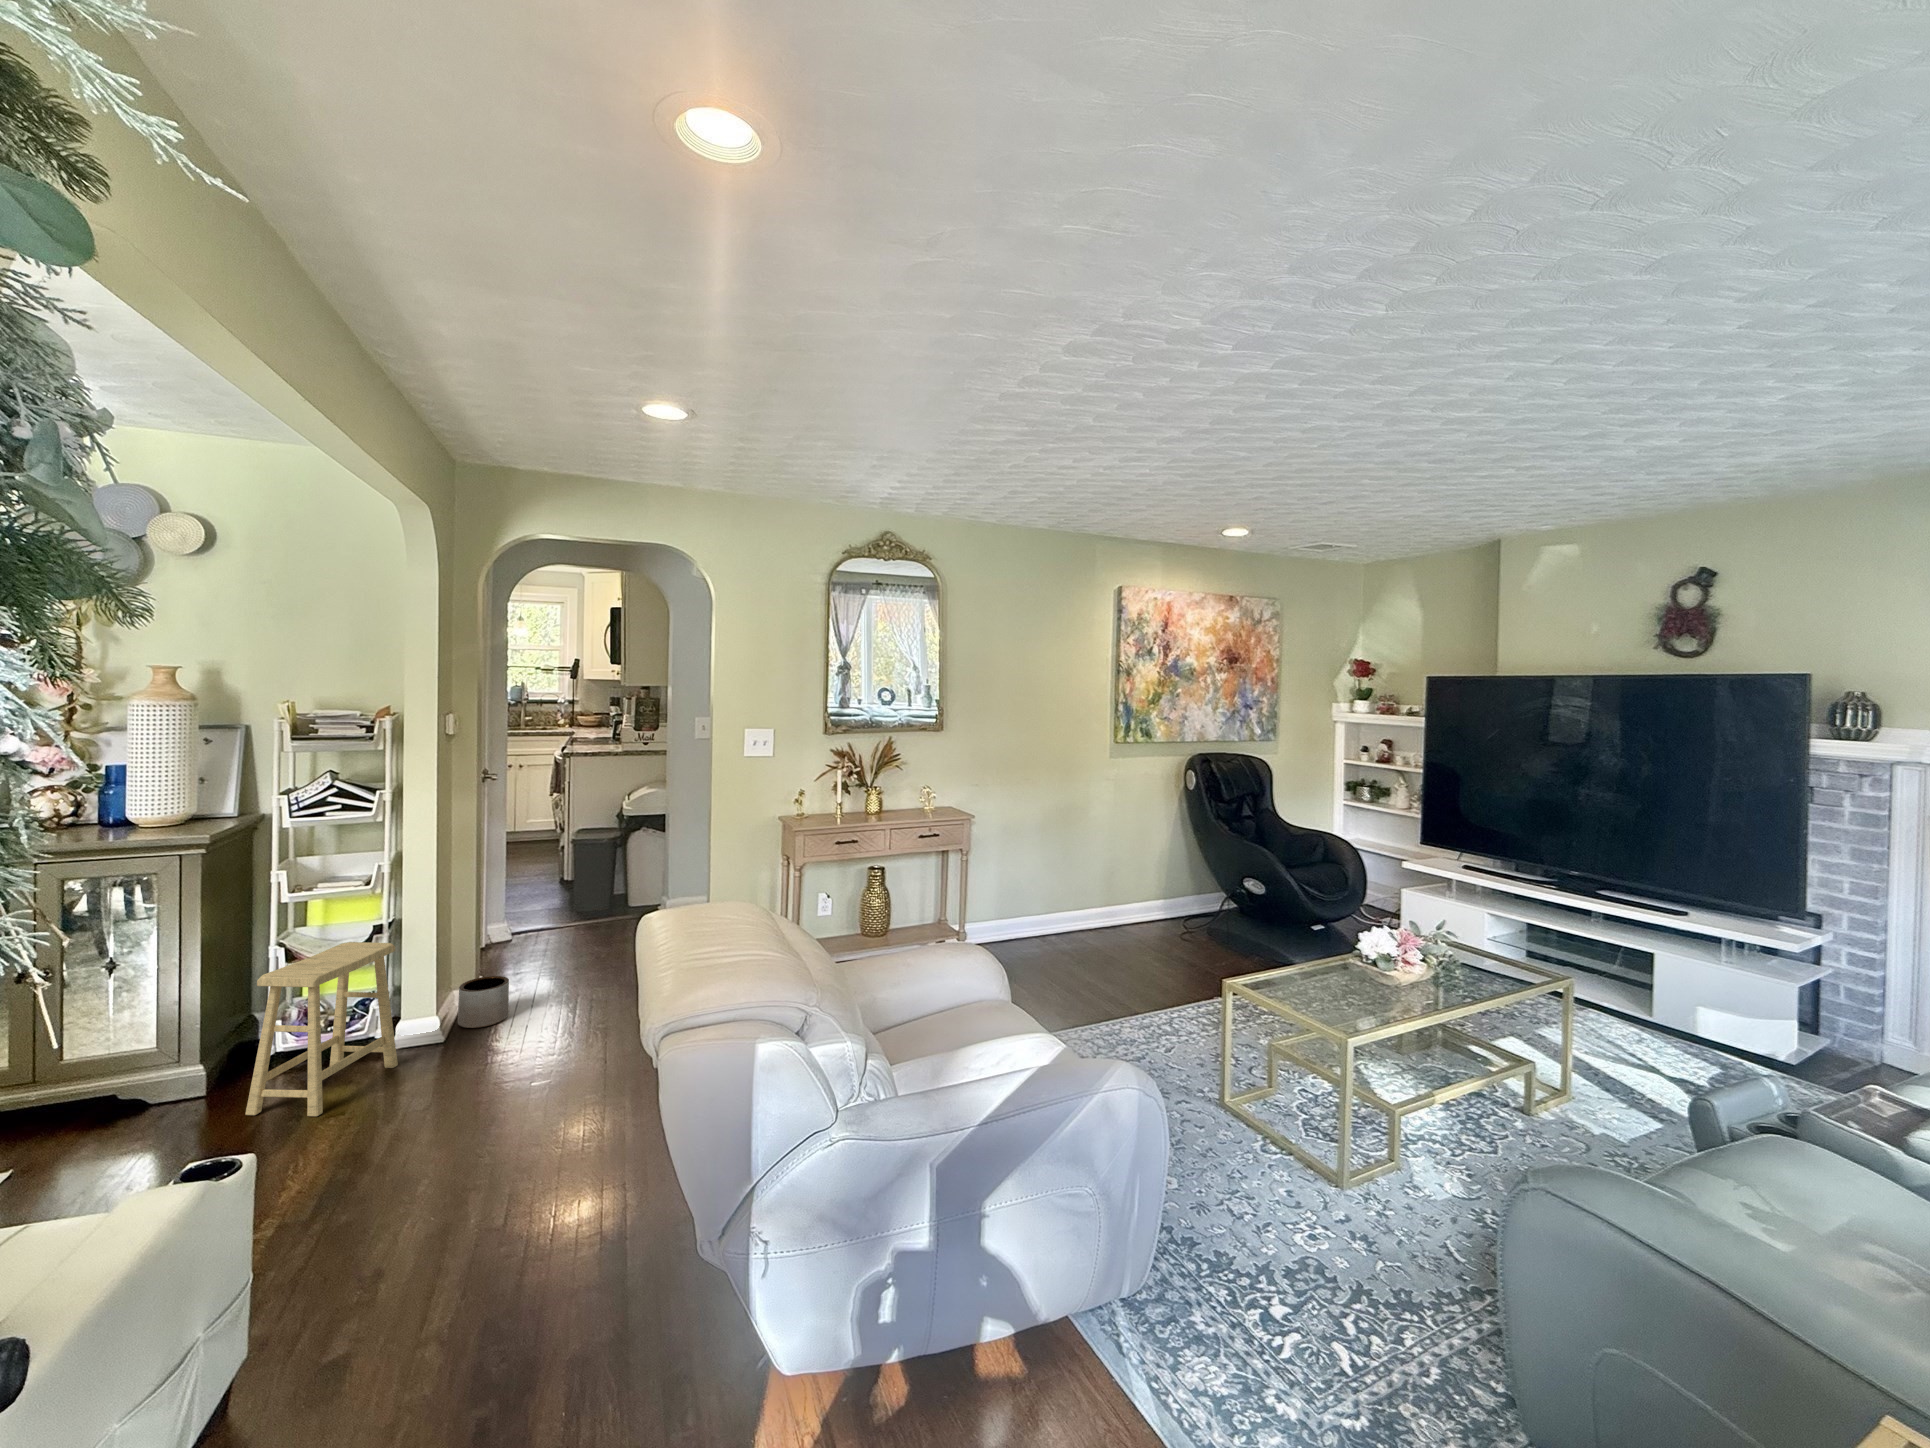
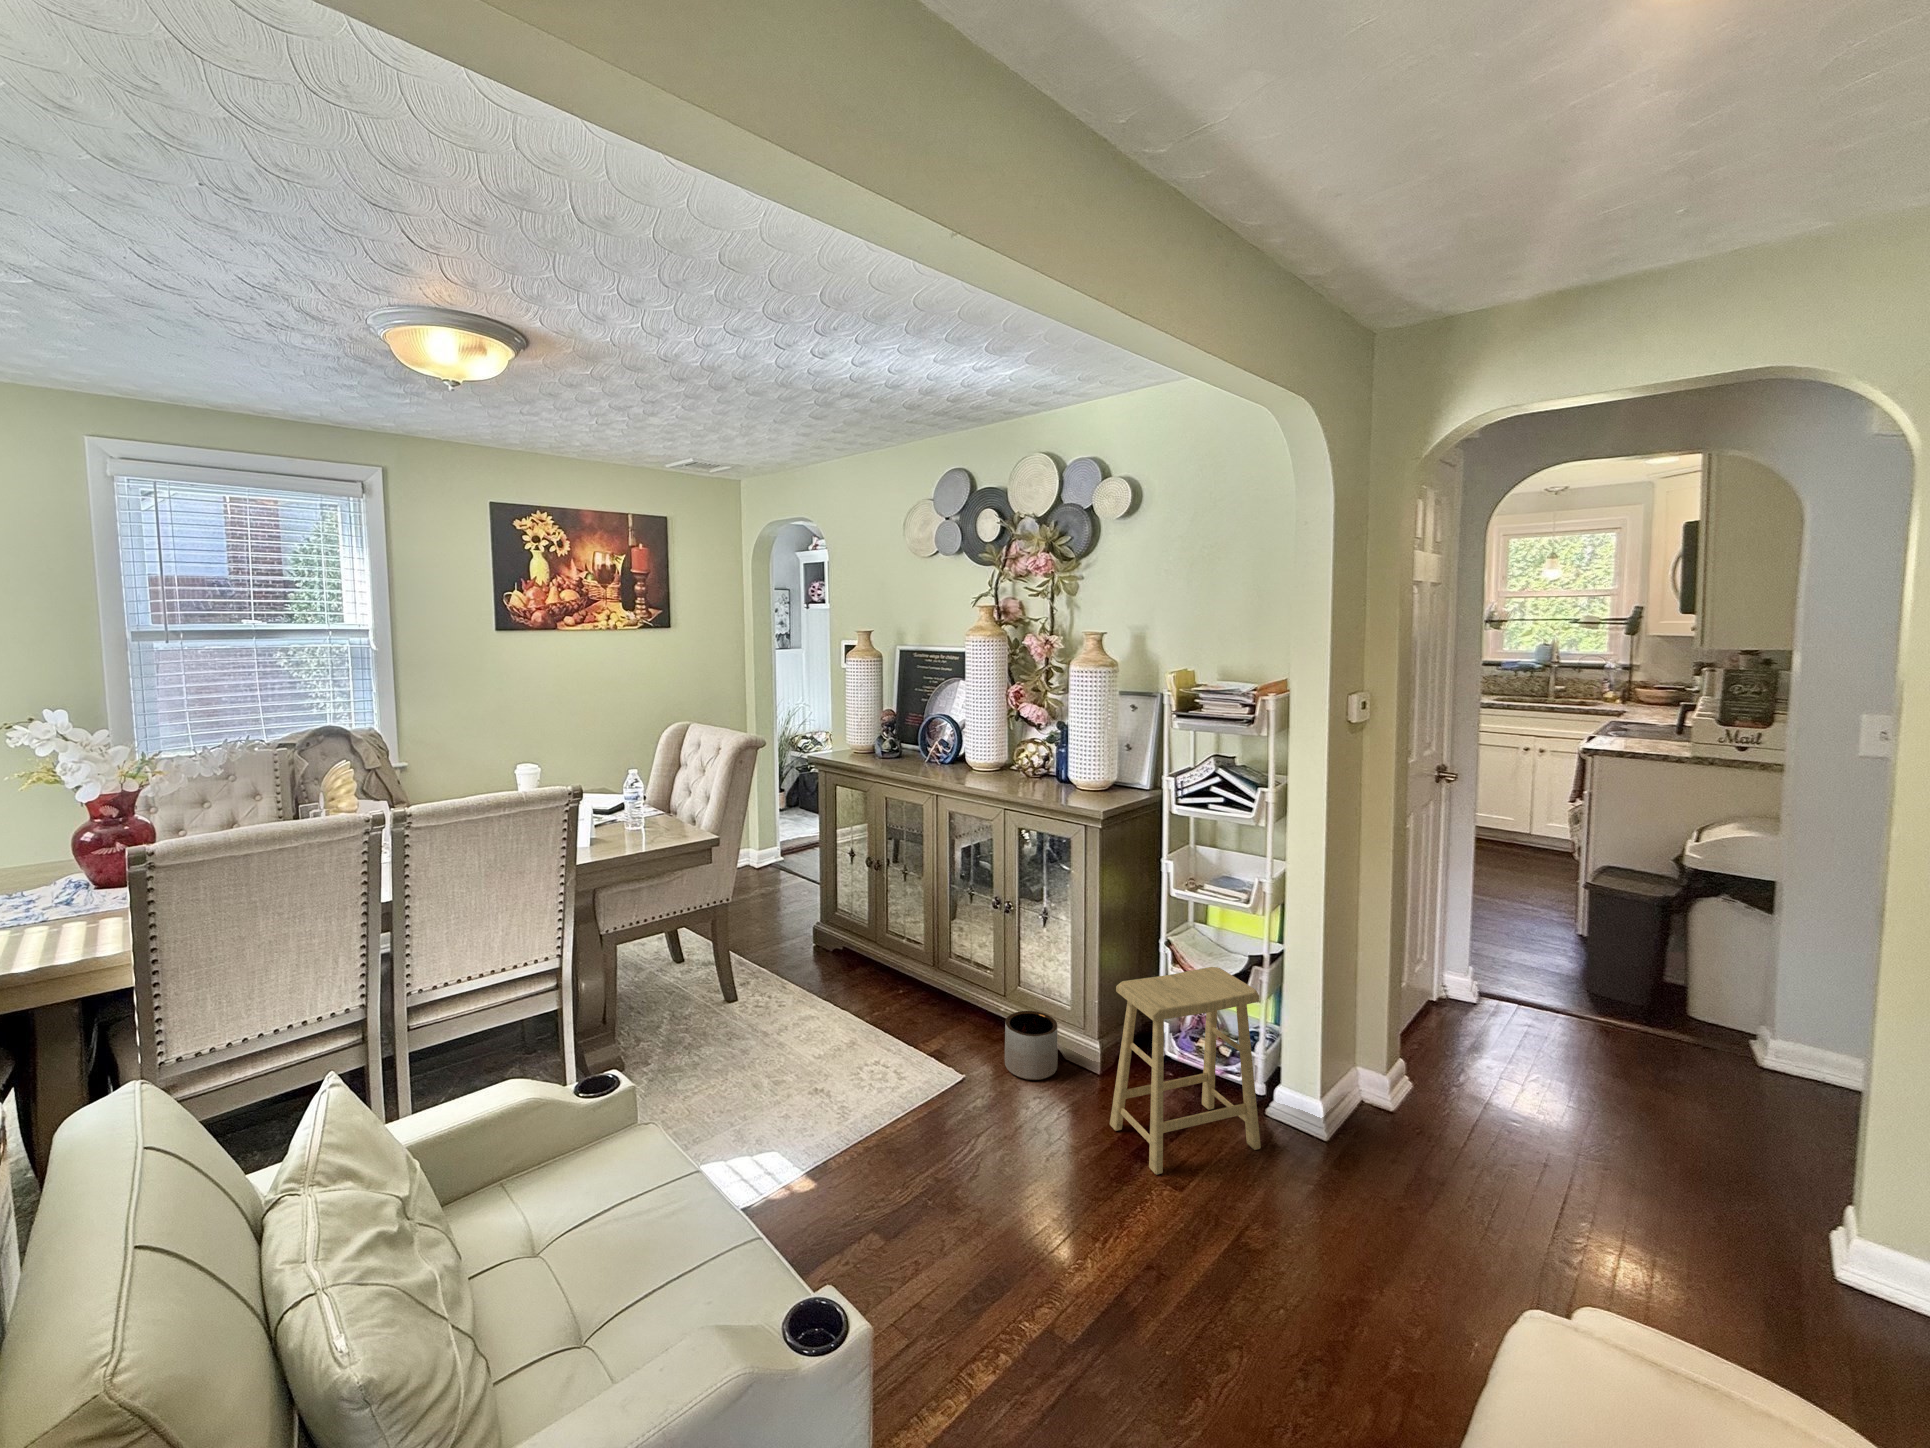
planter: present [458,976,509,1028] -> present [1005,1011,1058,1080]

